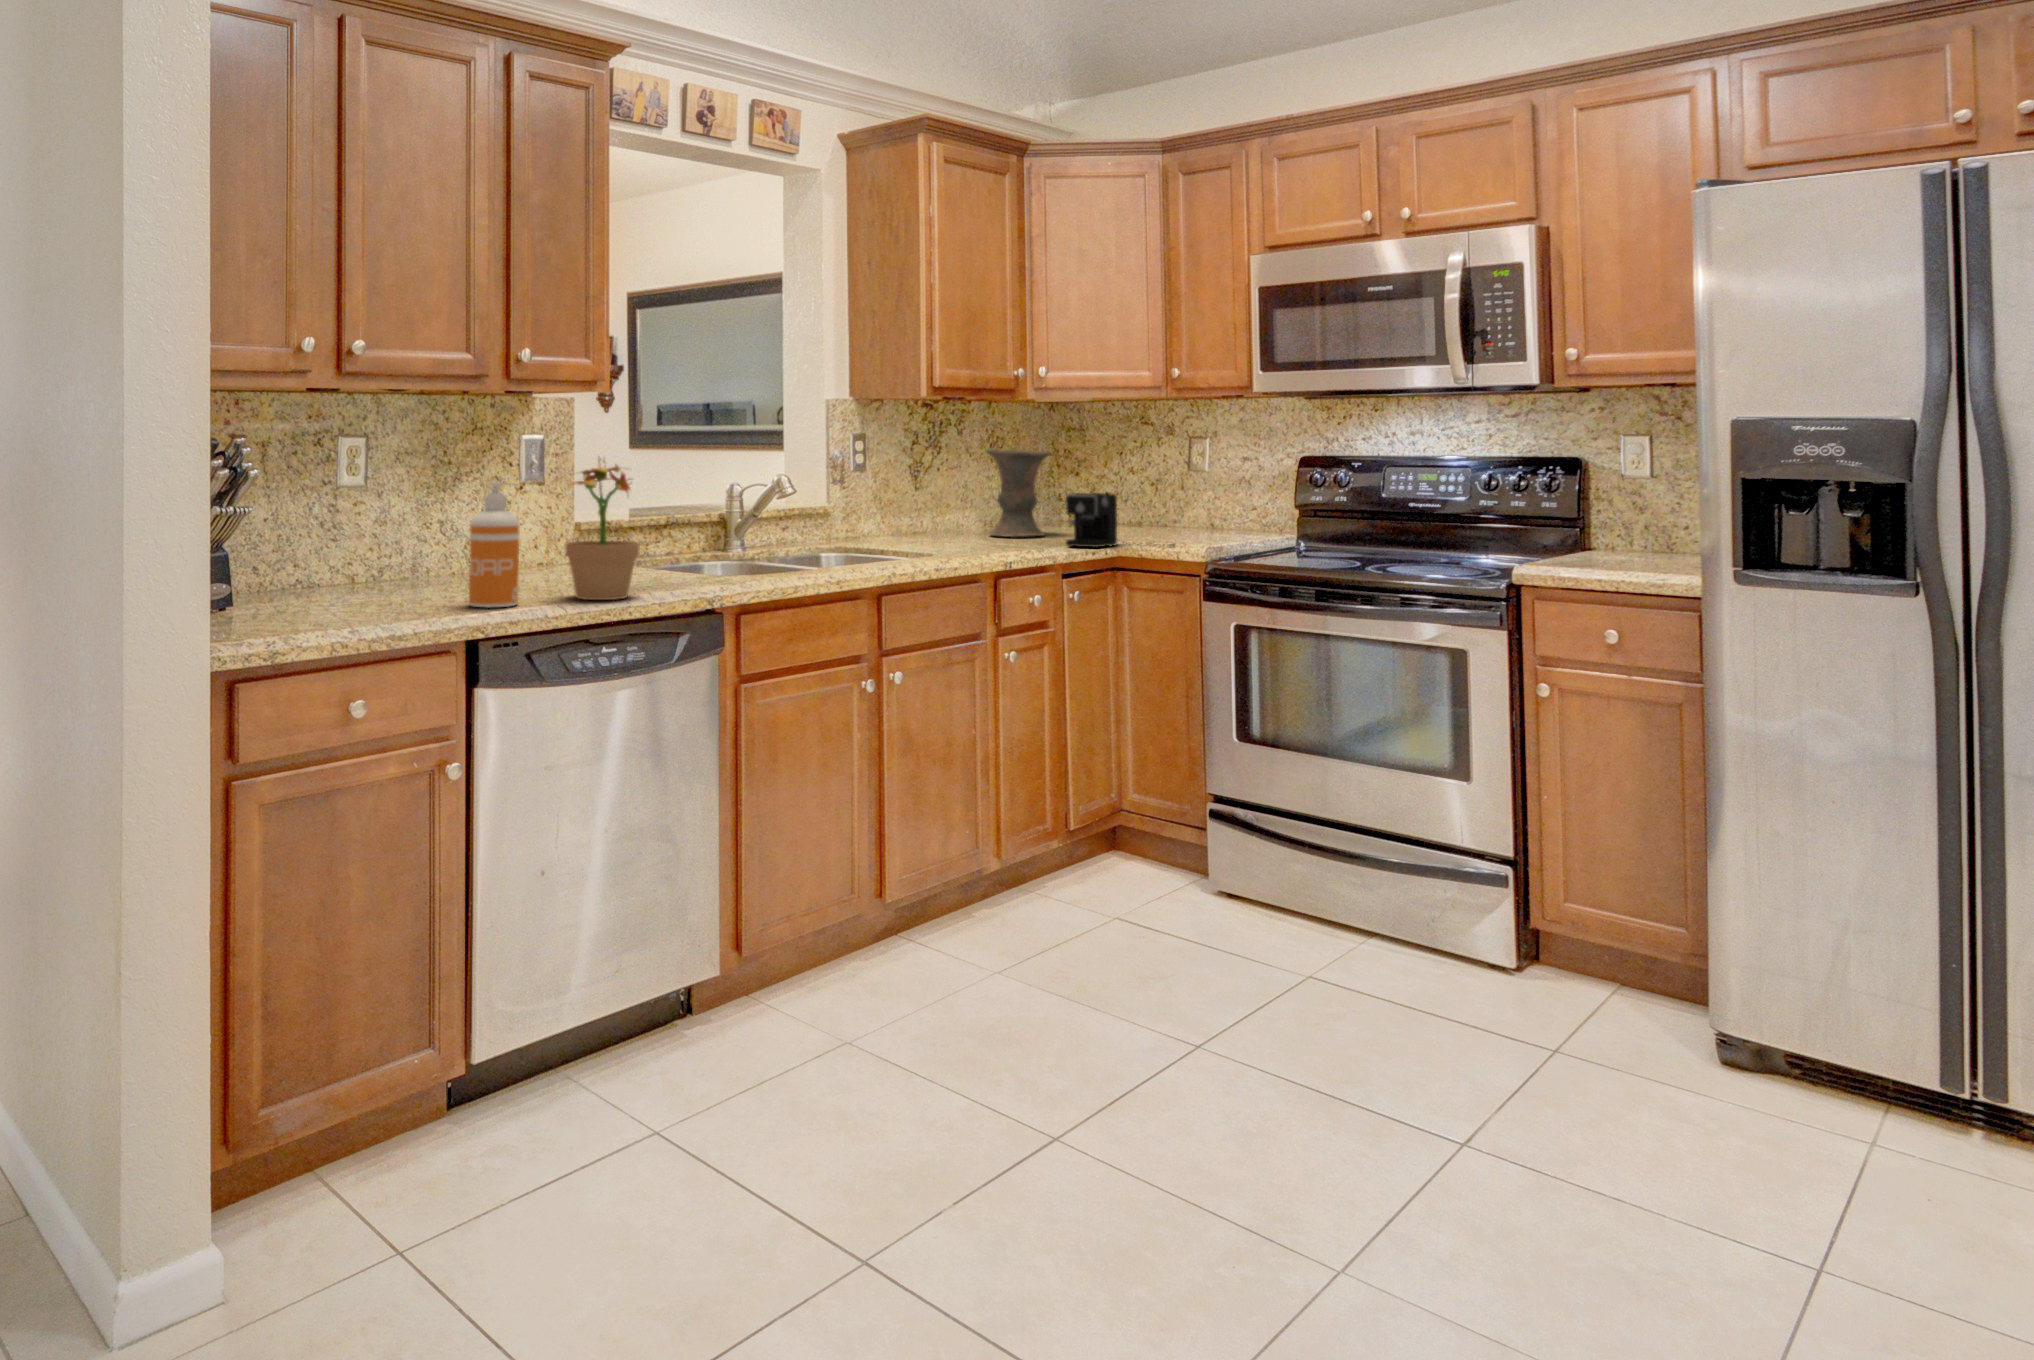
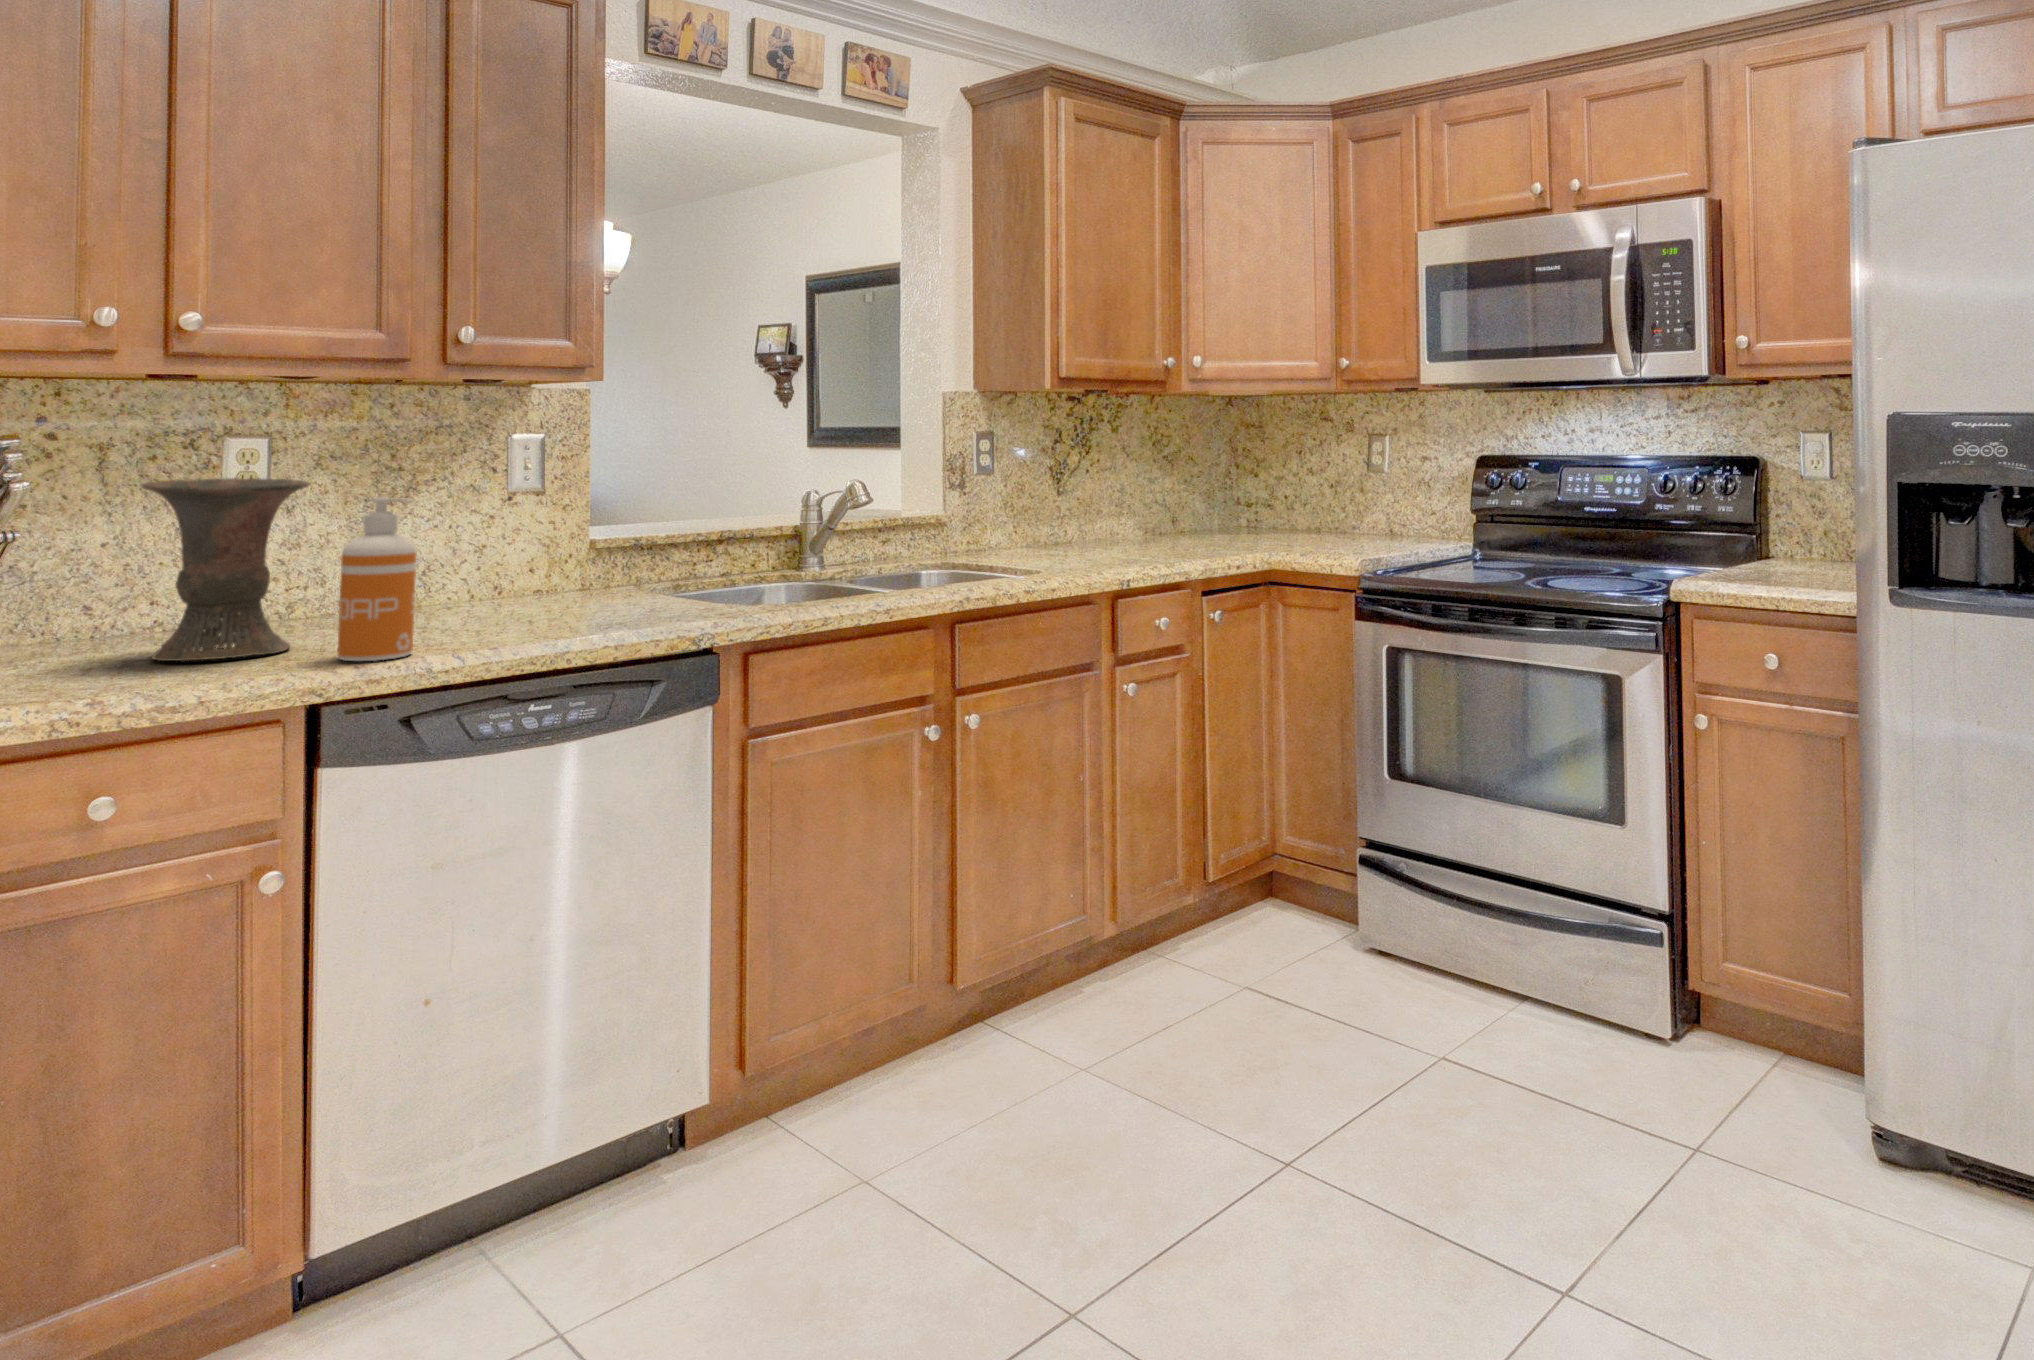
vase: present [986,450,1052,537] -> present [141,478,309,661]
potted plant: present [565,459,640,600] -> none [486,462,594,646]
coffee maker: present [1066,493,1174,547] -> none [1205,497,1327,559]

